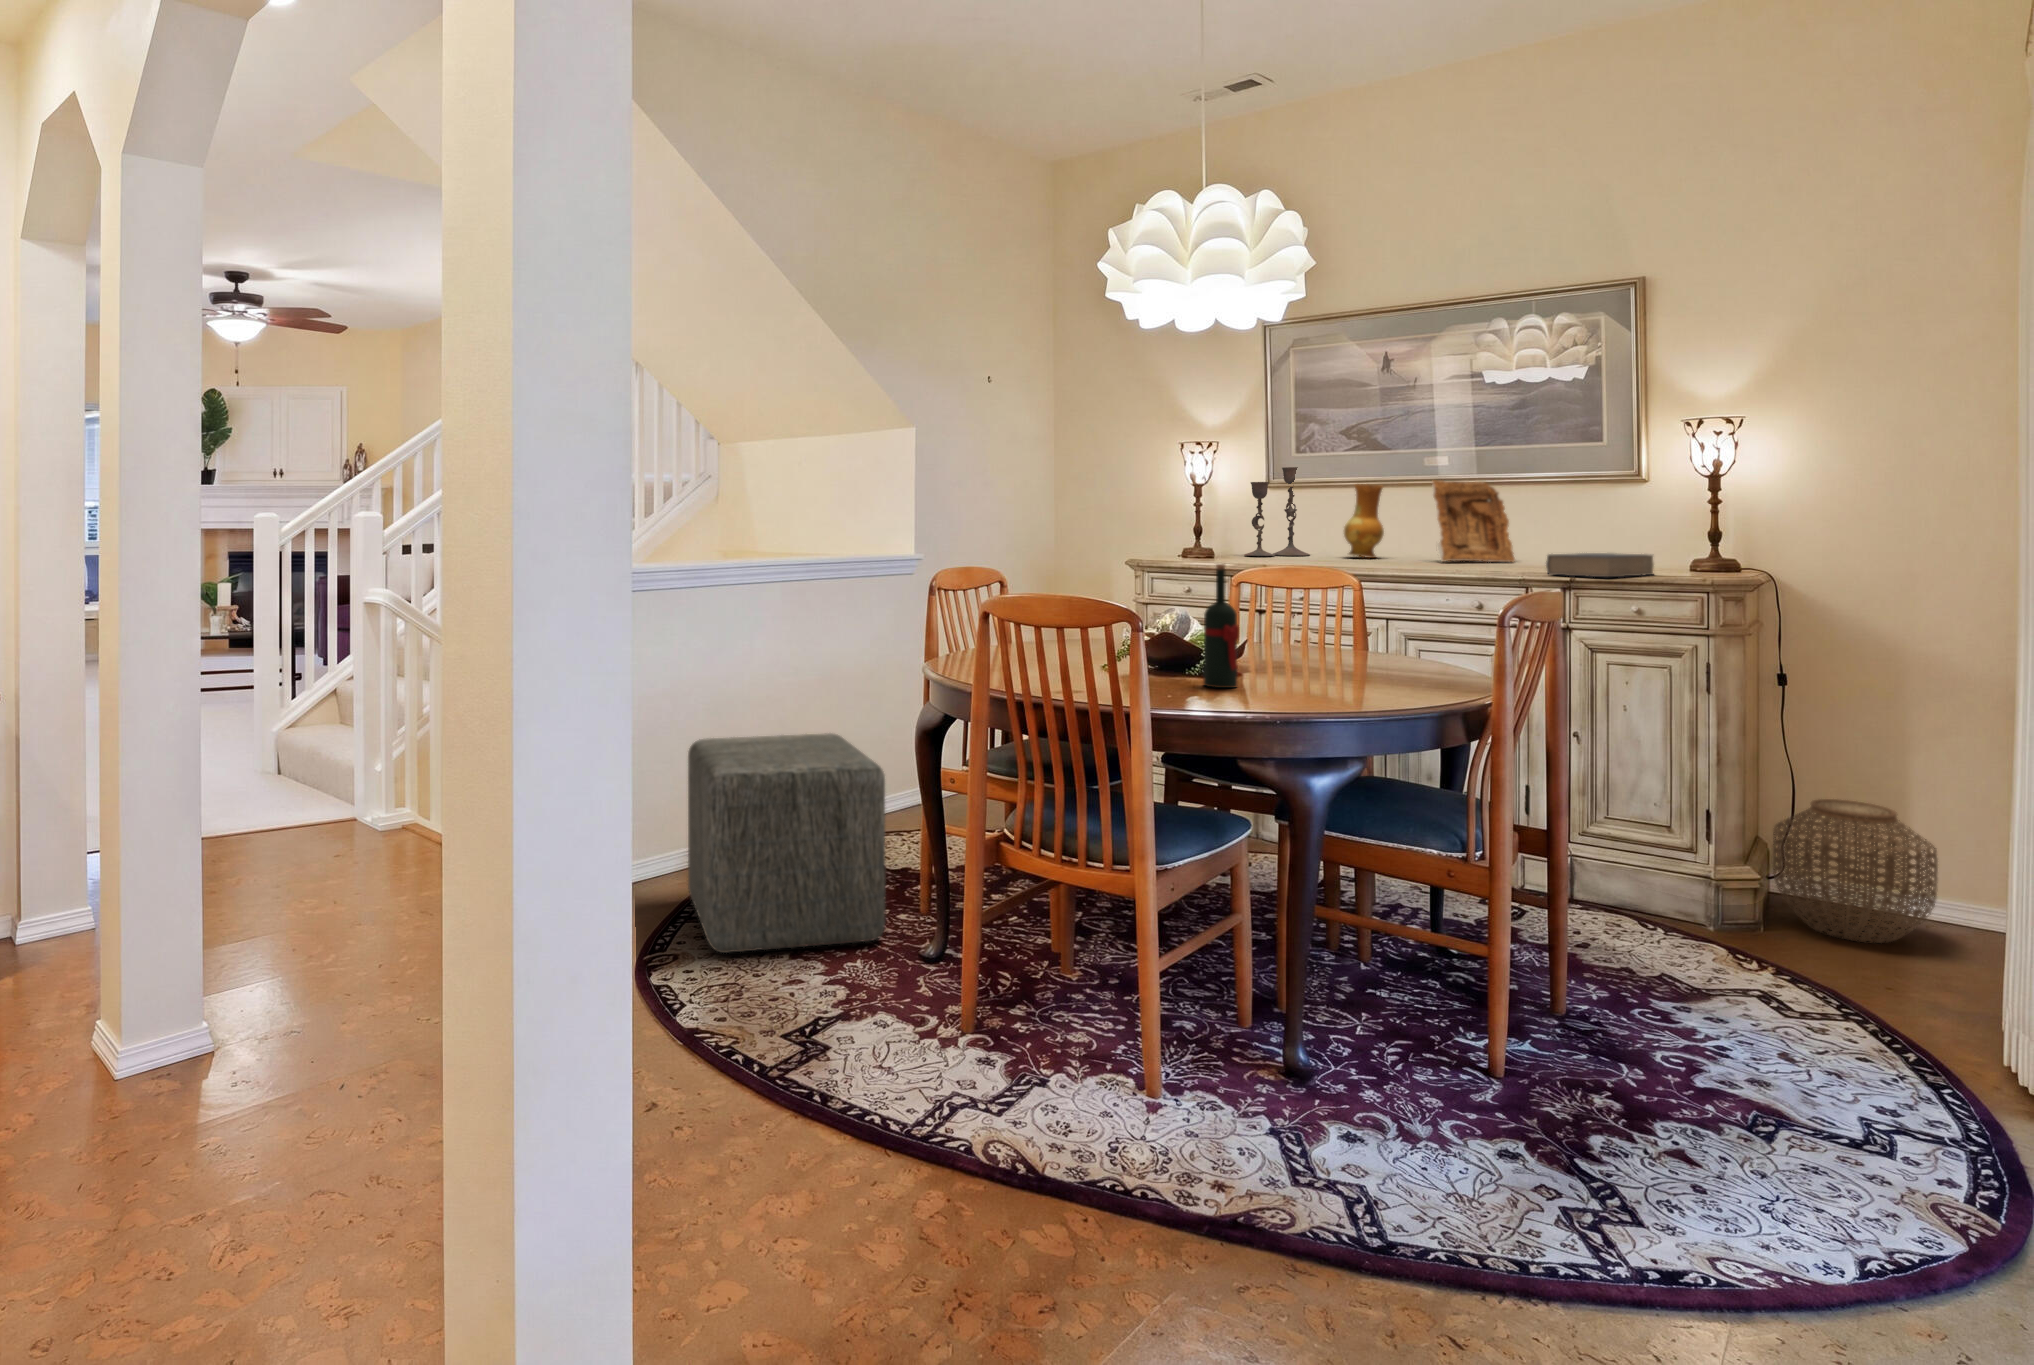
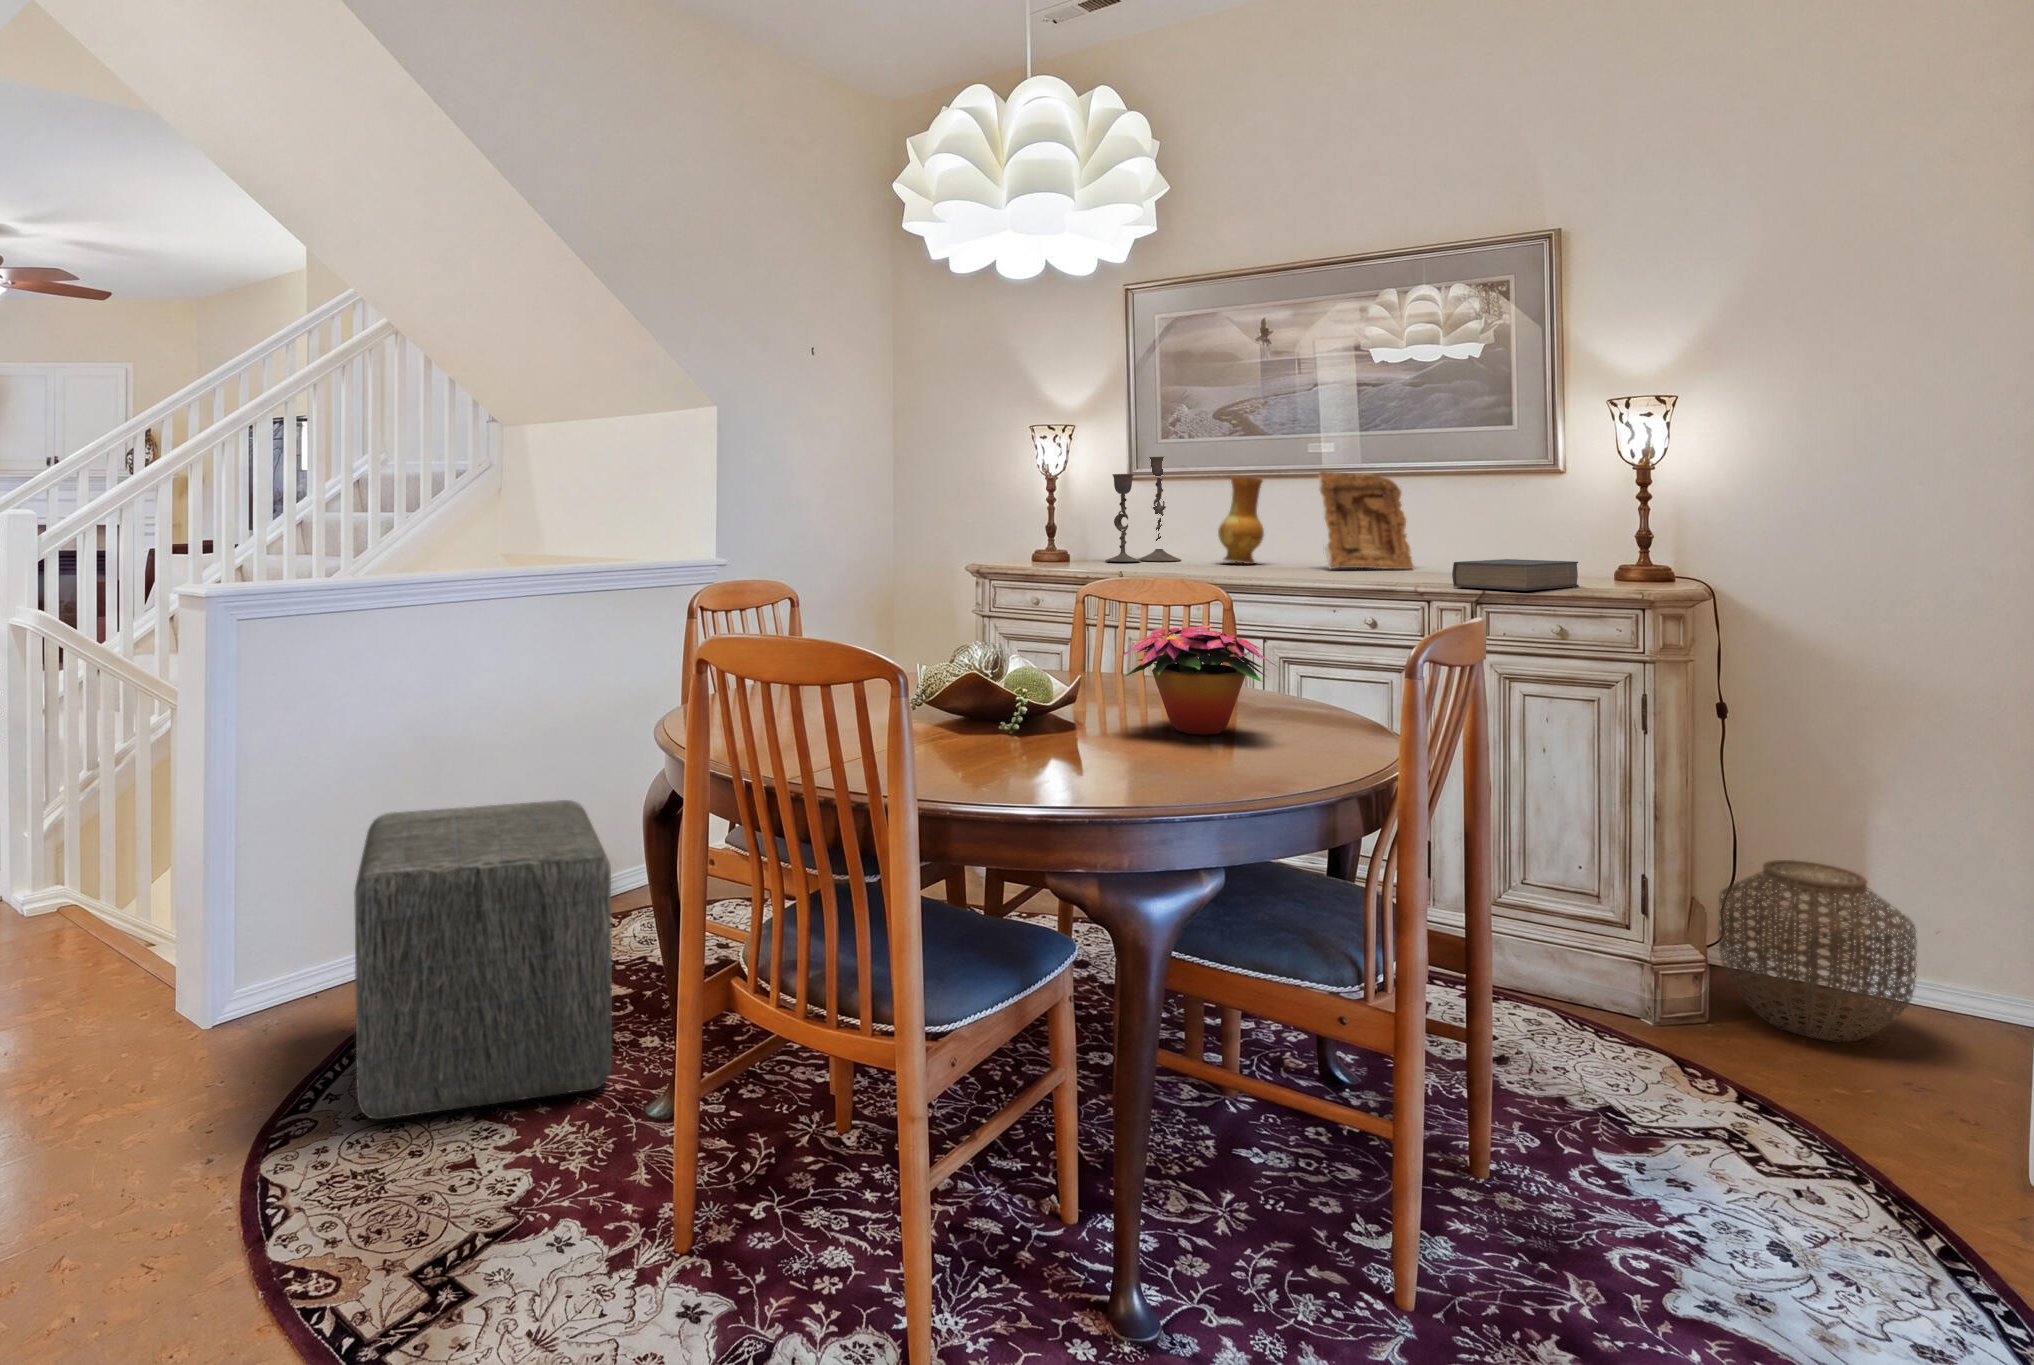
wine bottle: present [1203,564,1239,688] -> none [1019,582,1064,750]
flower arrangement: none [1276,598,1408,681] -> present [1123,626,1276,735]

